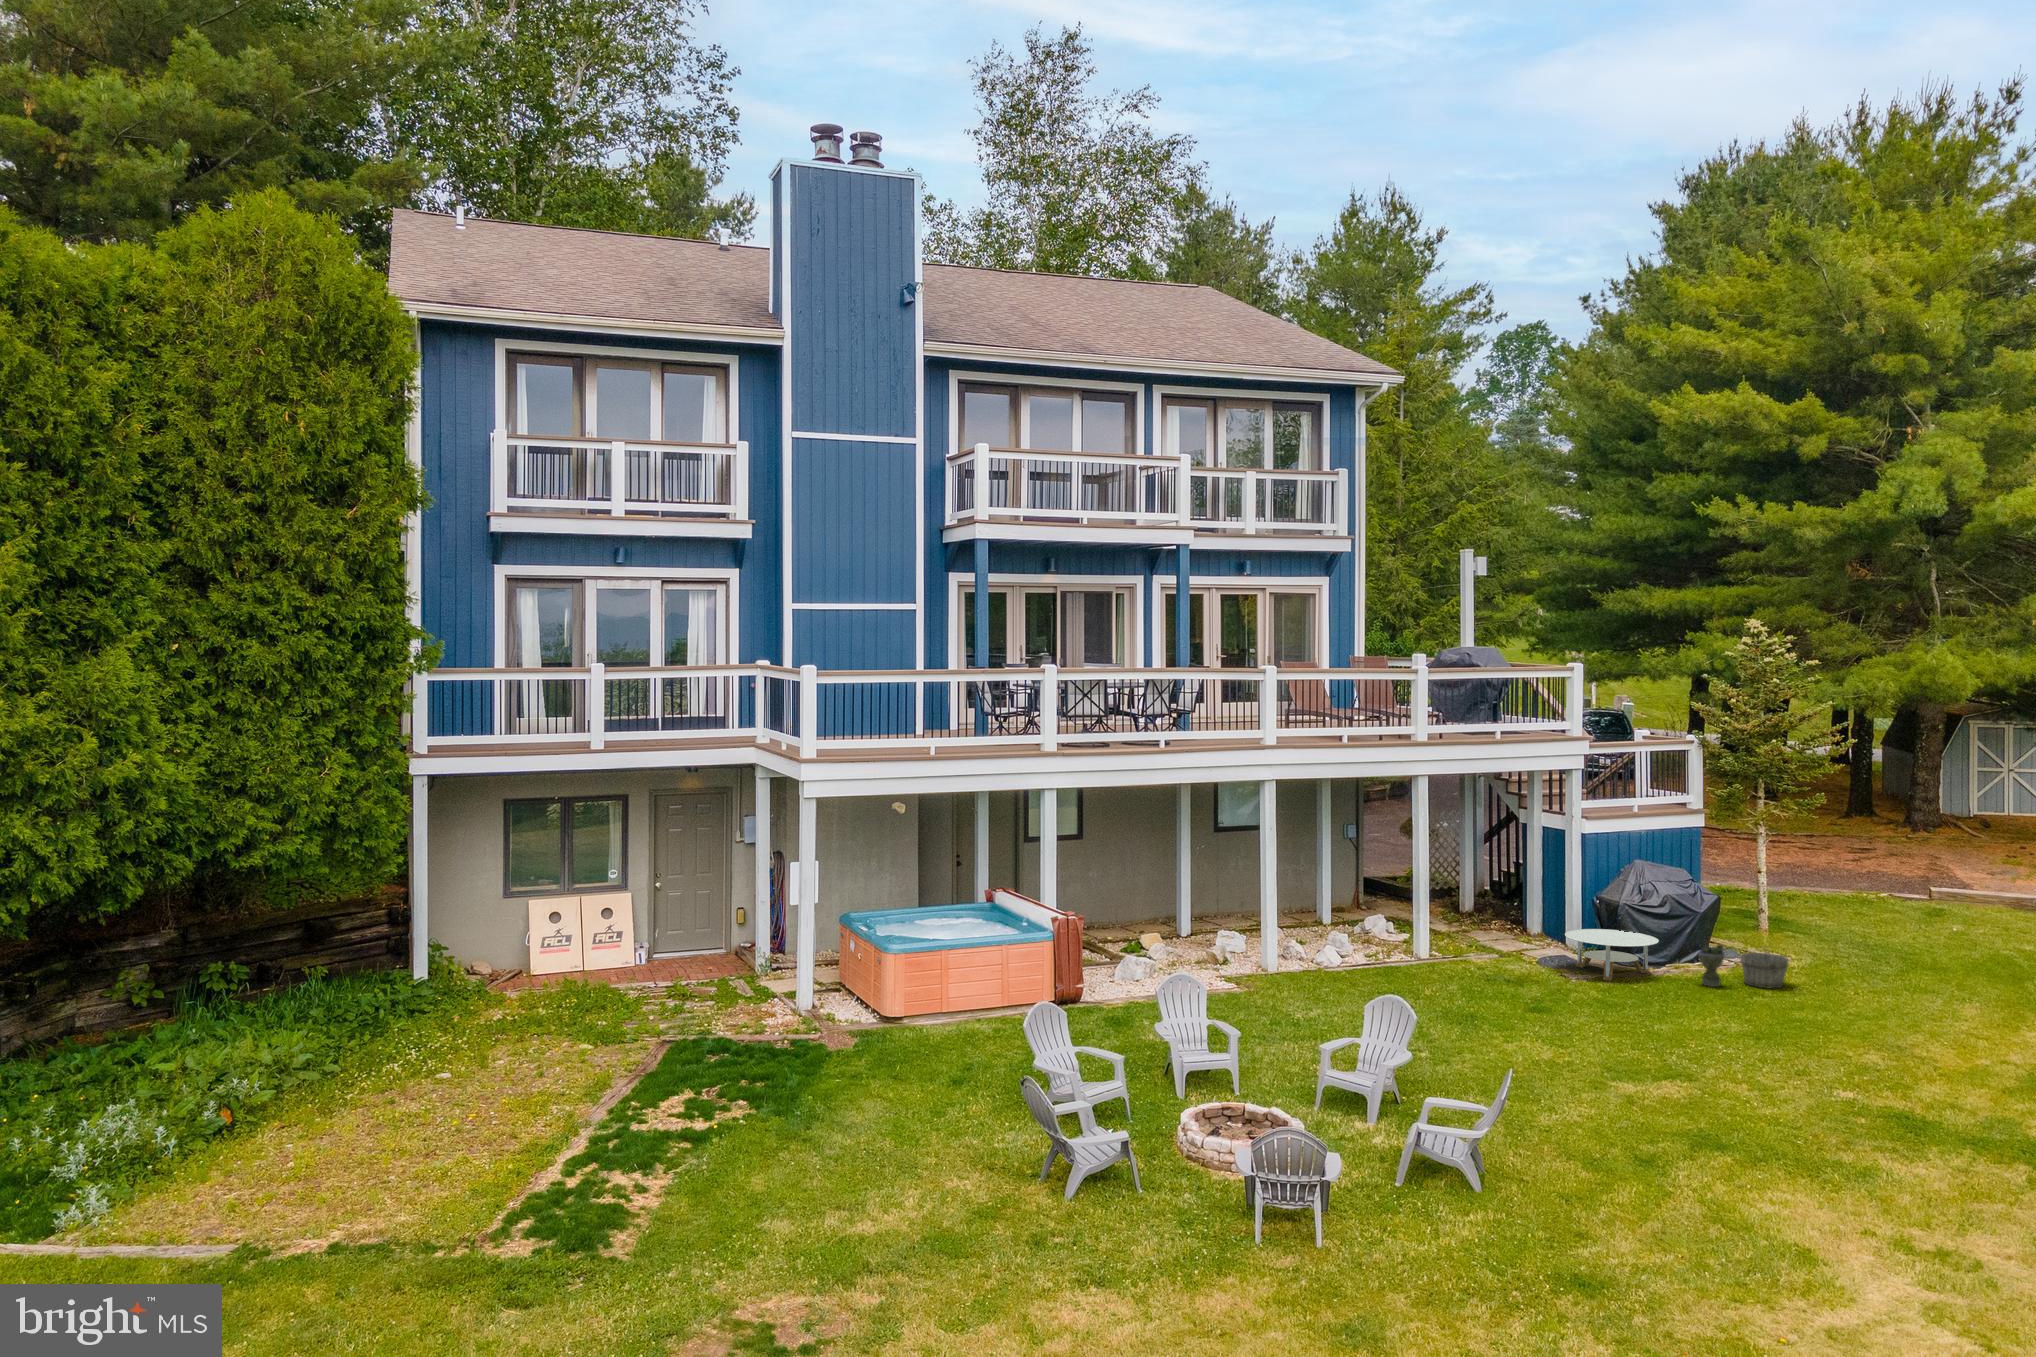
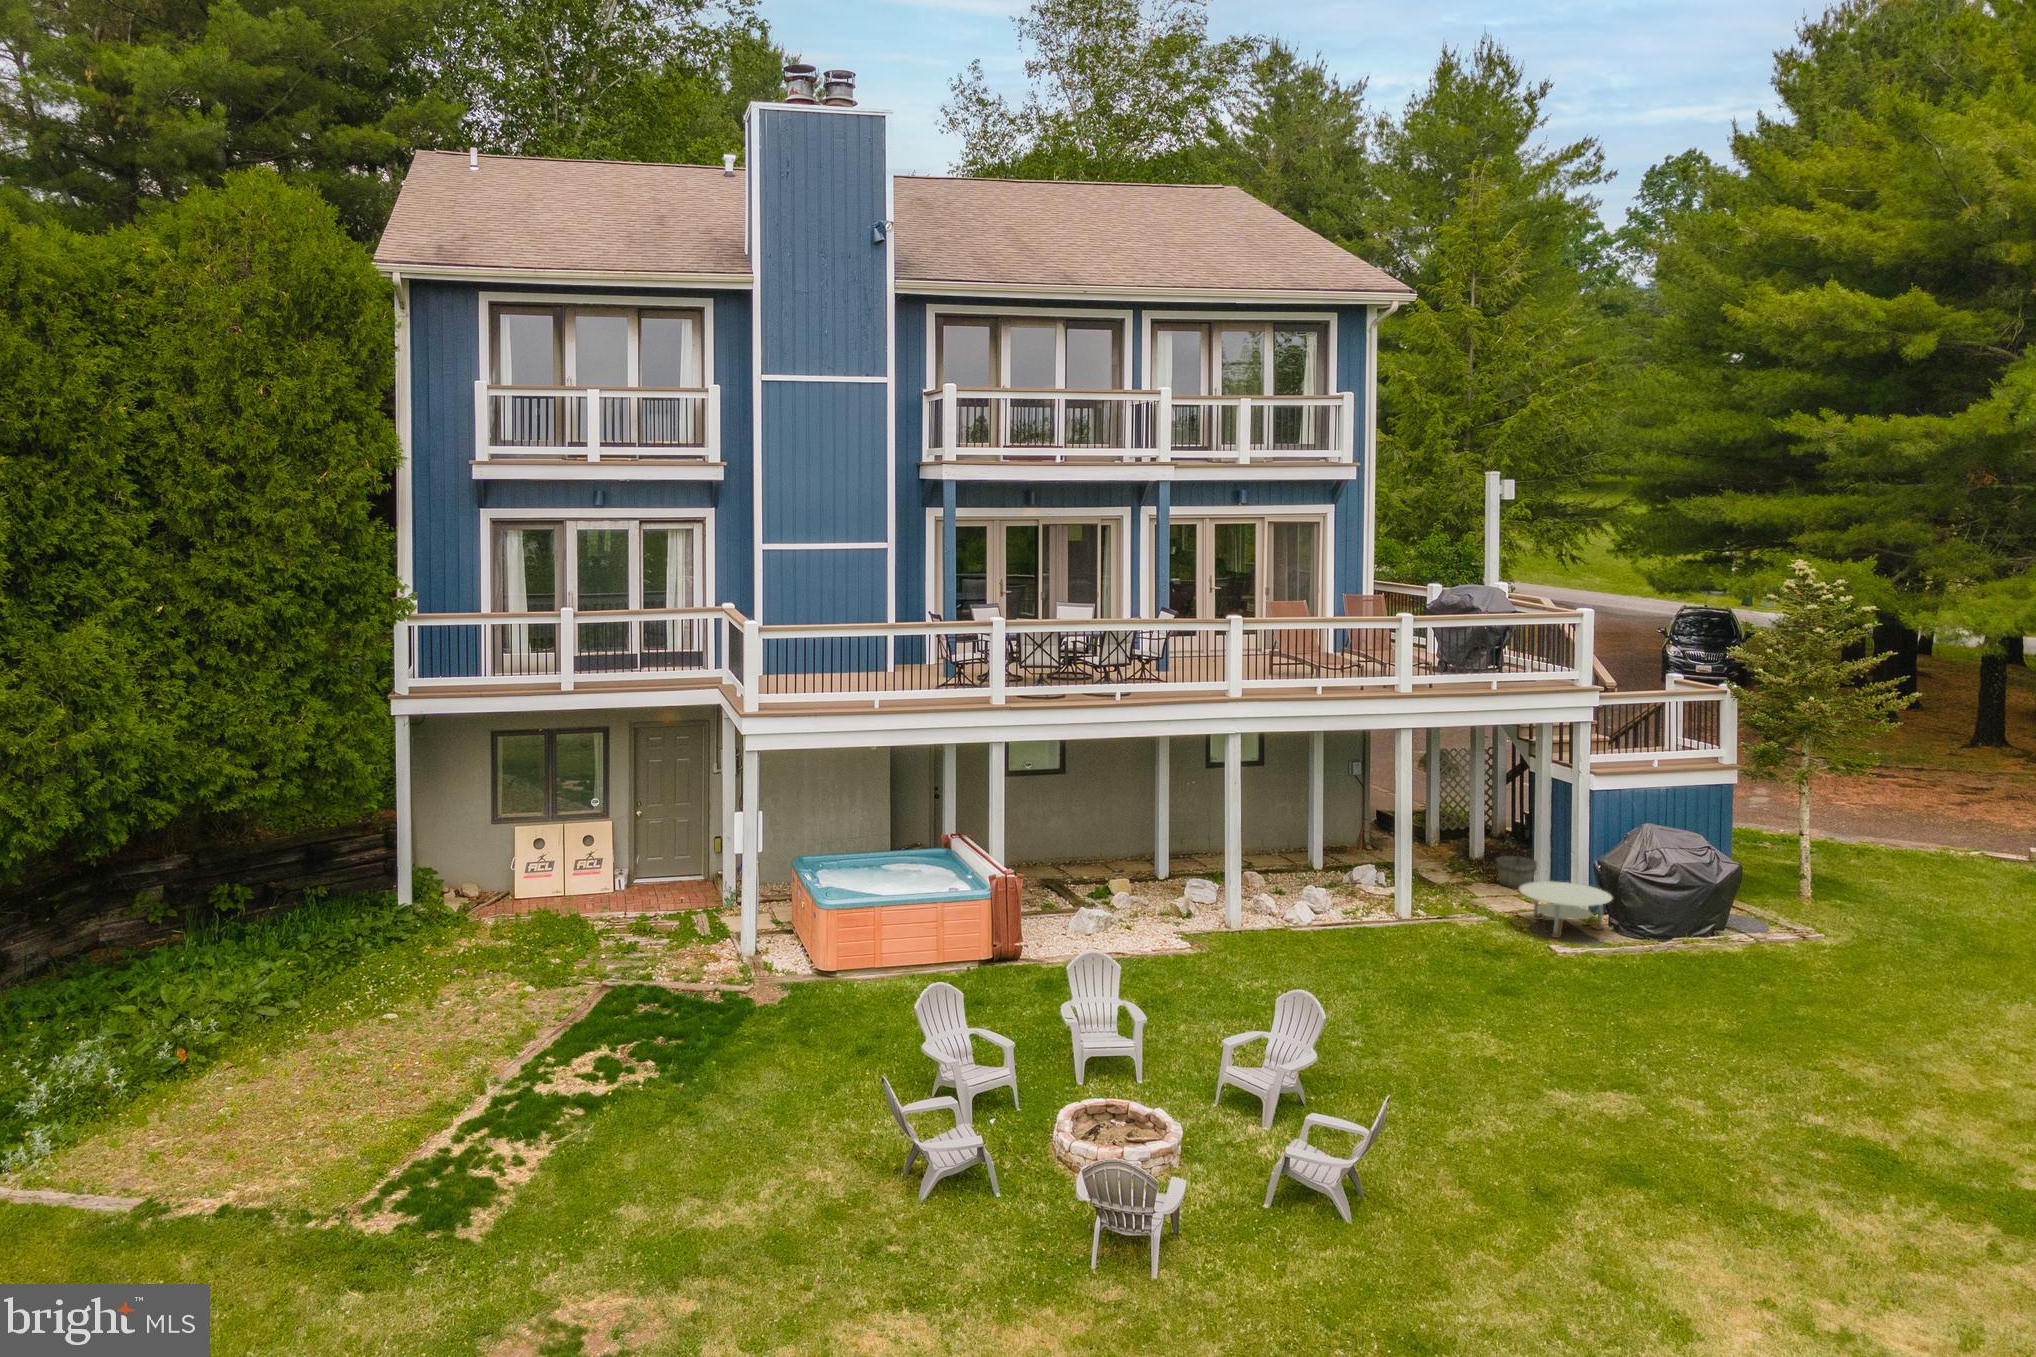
planter: present [1698,945,1725,987] -> none [1648,907,1676,949]
wooden bucket: present [1740,952,1788,988] -> present [1496,856,1537,889]

